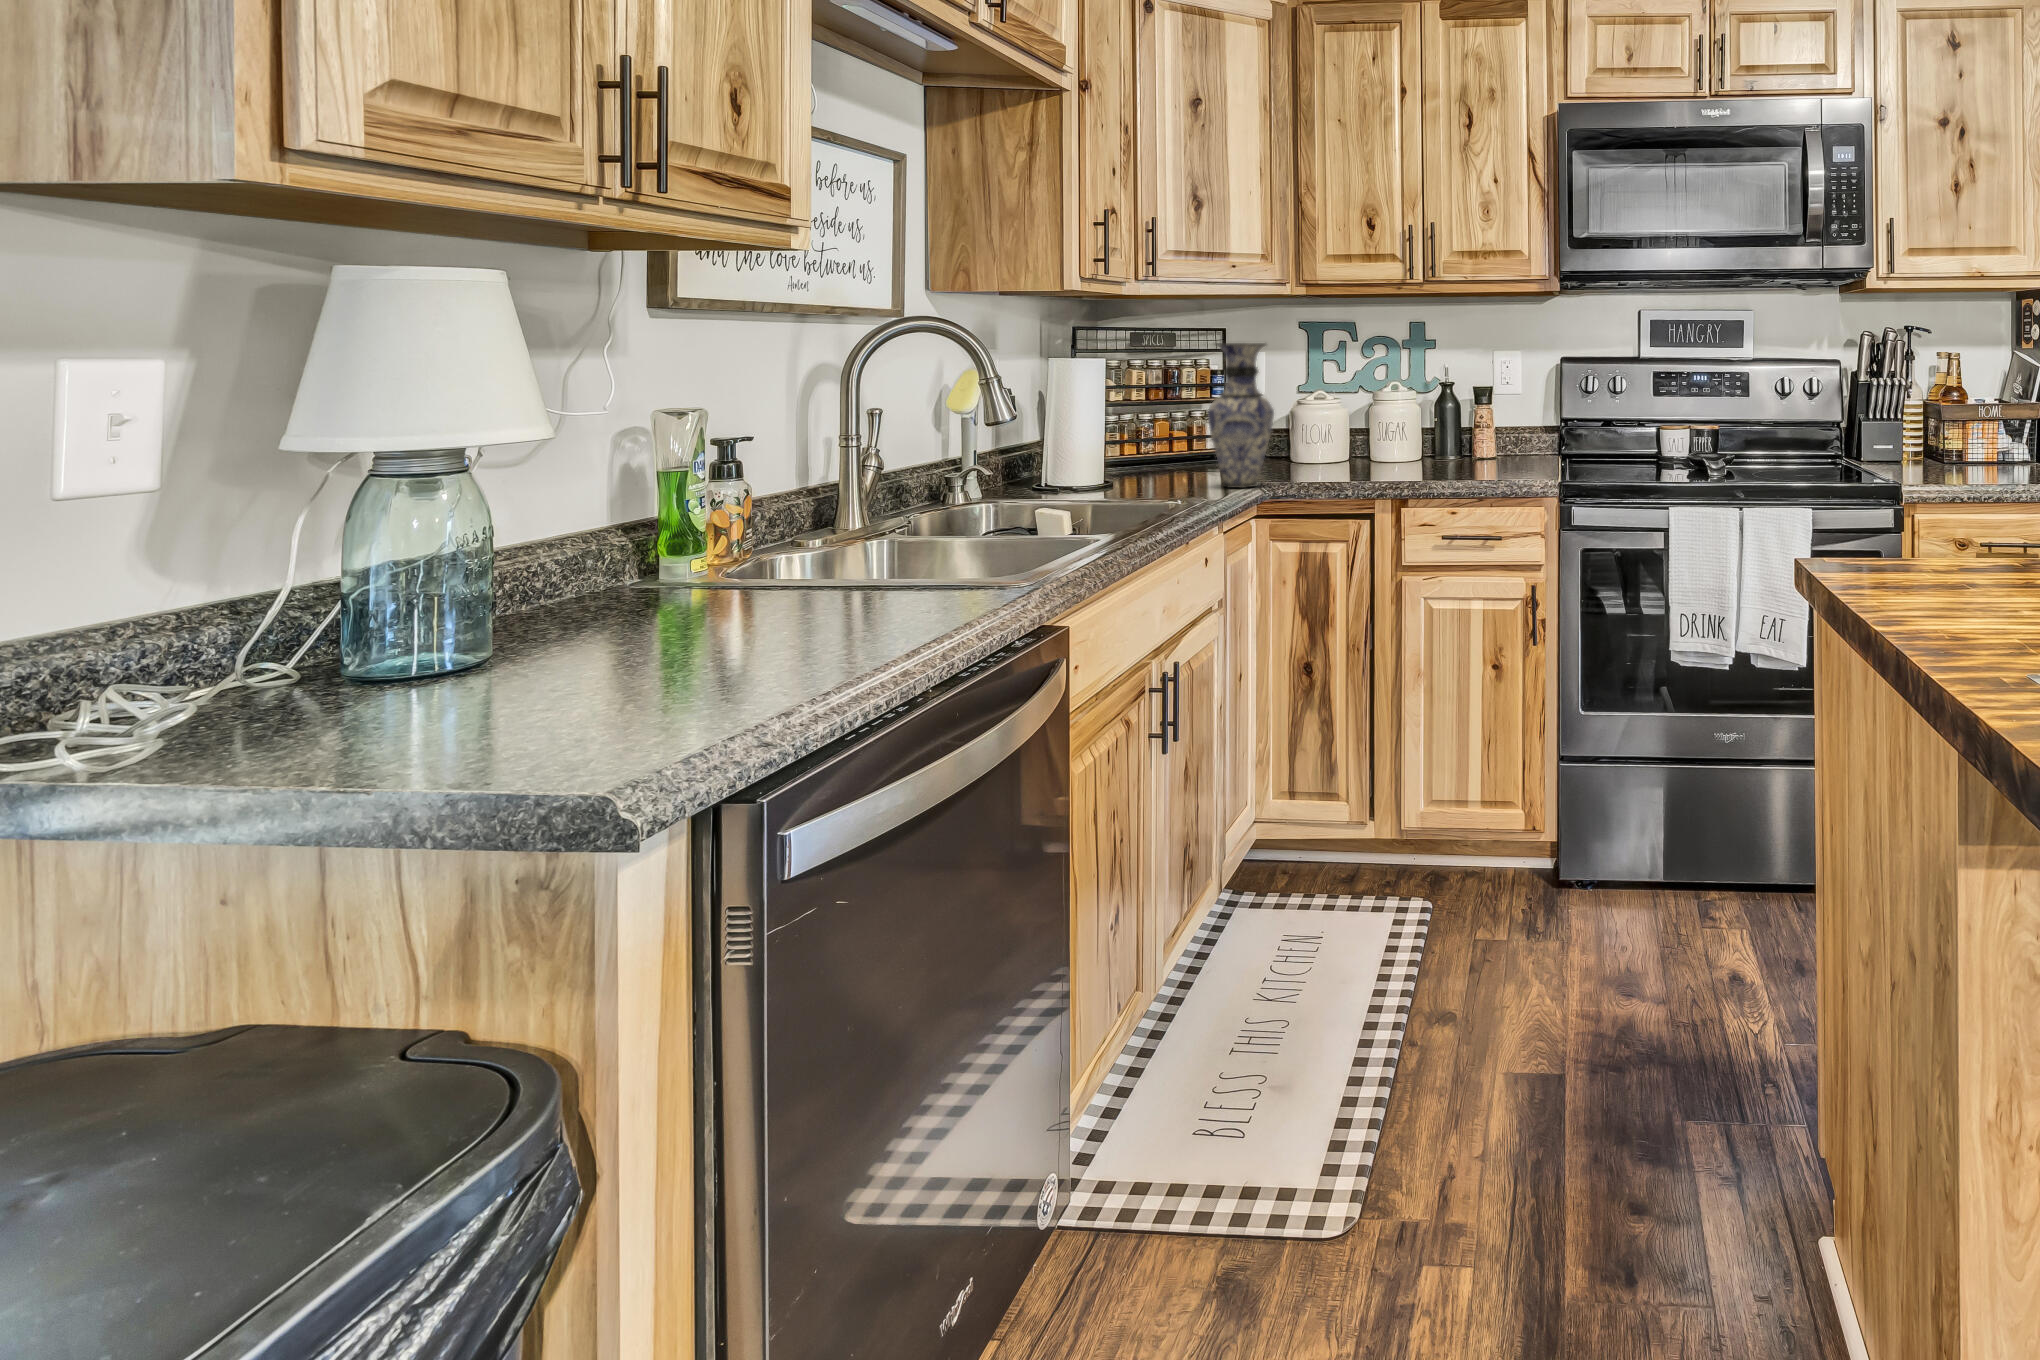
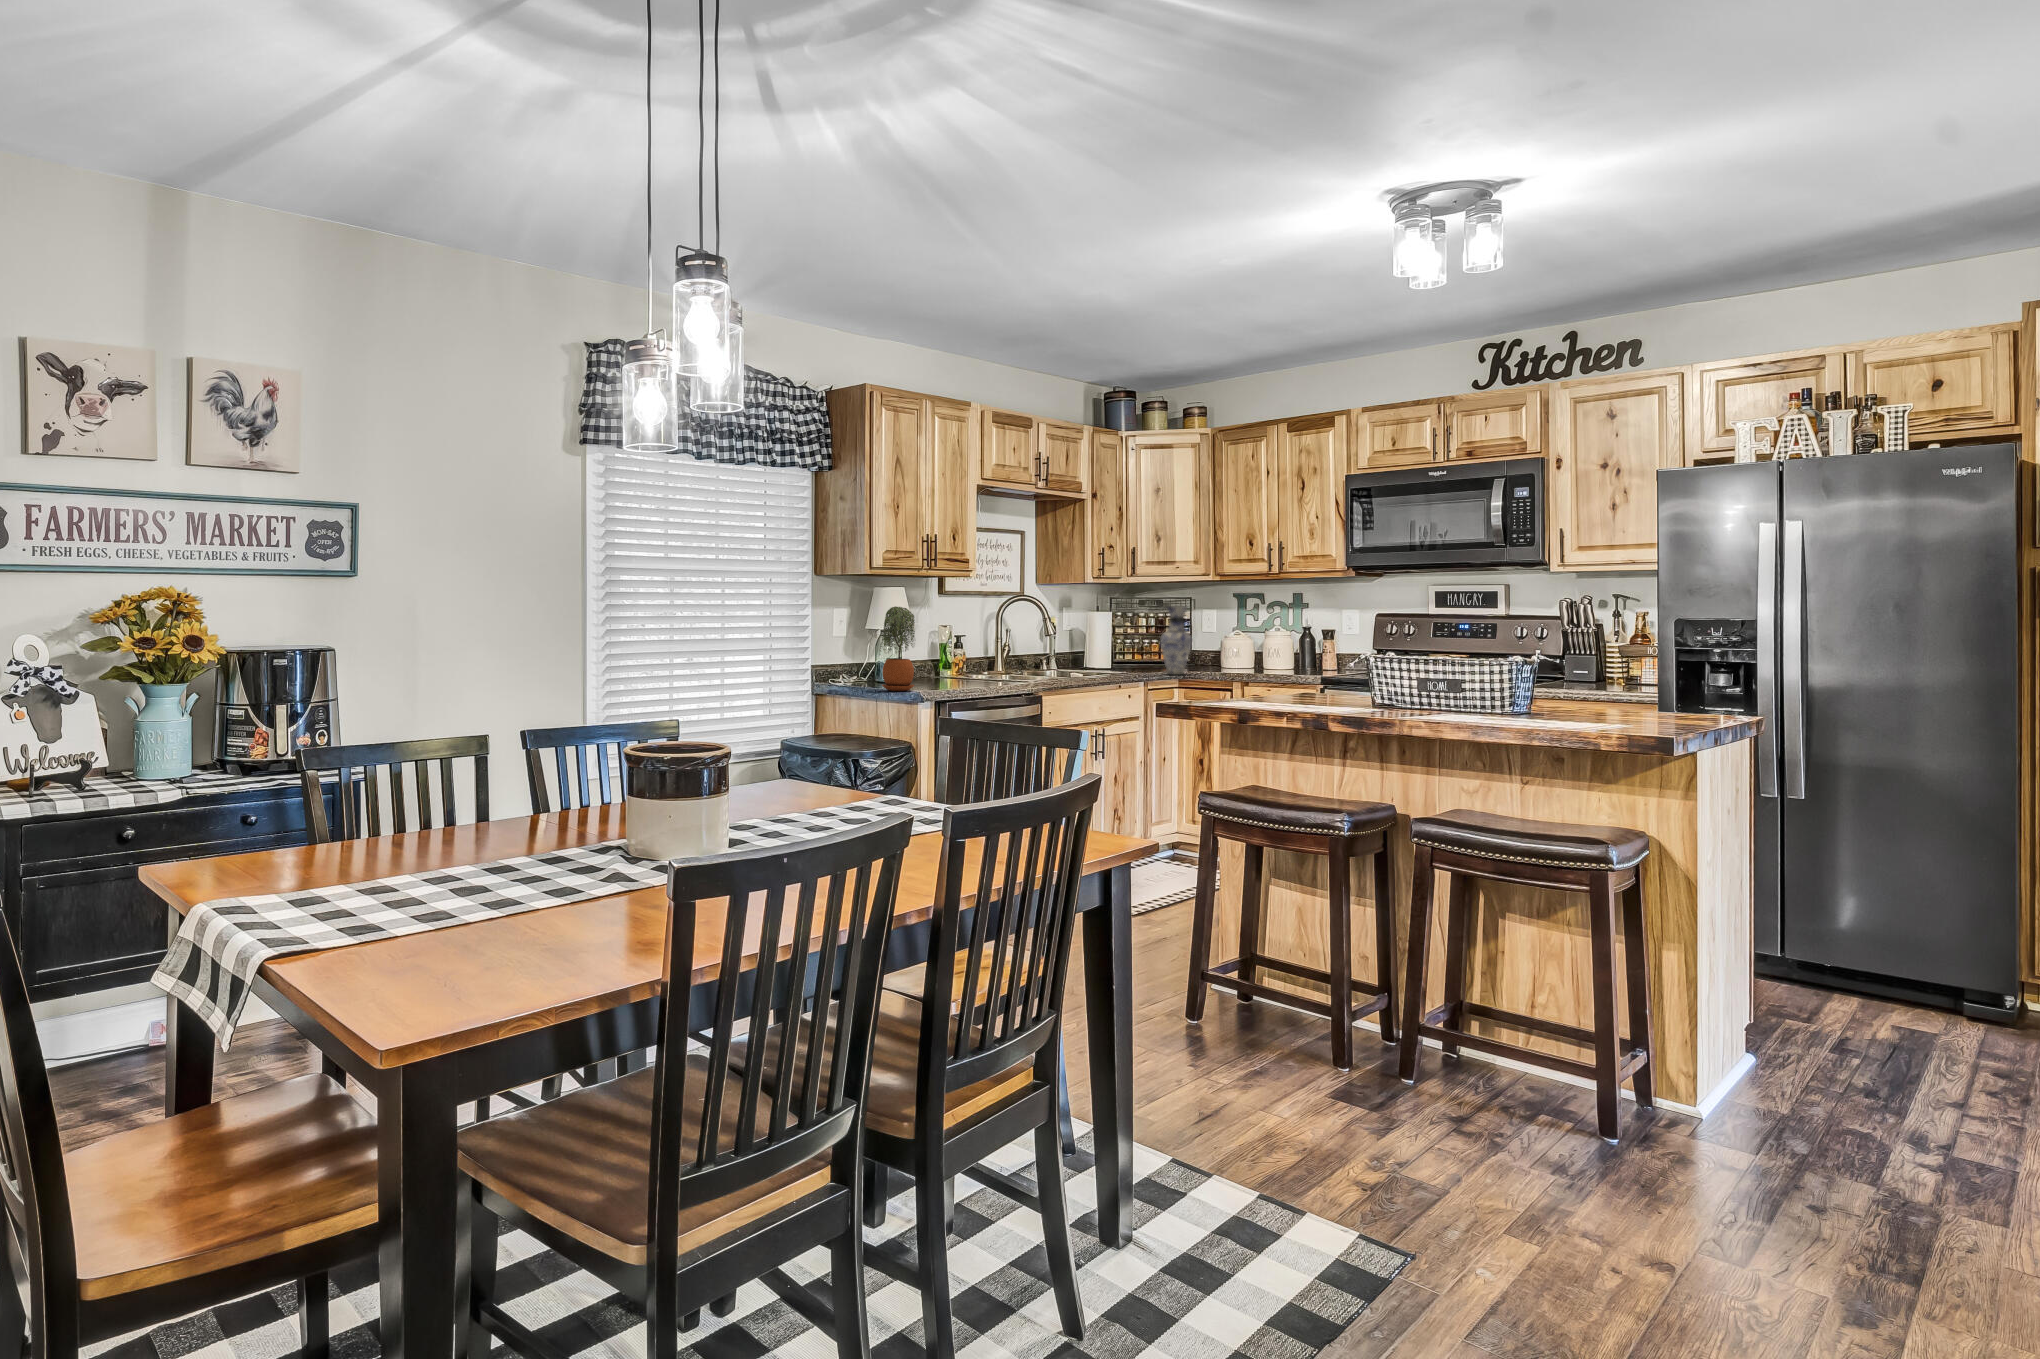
potted plant: none [376,329,593,724] -> present [880,606,915,691]

